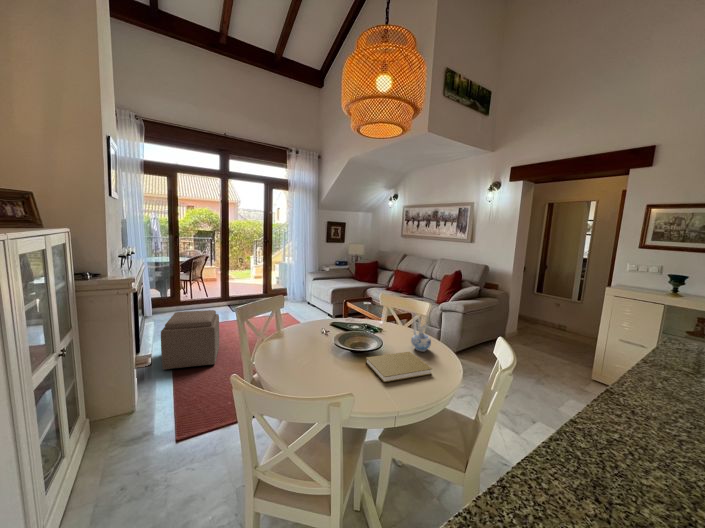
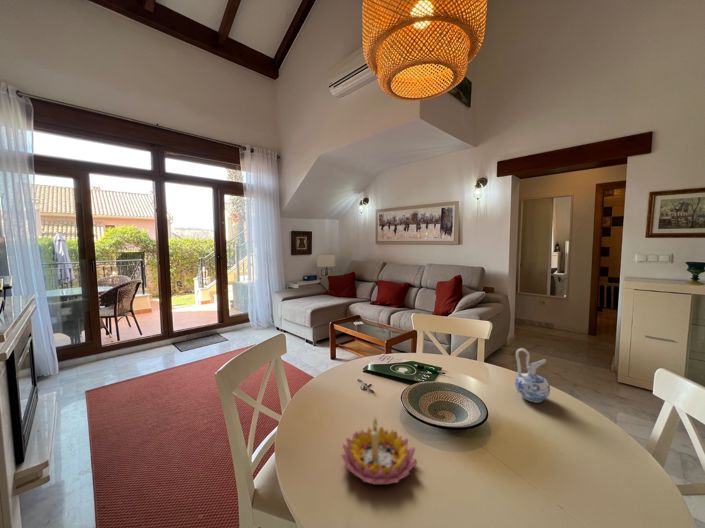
ottoman: present [161,310,219,370] -> none [70,359,169,470]
candle holder: none [282,334,322,366] -> present [342,418,417,485]
book: present [366,352,432,382] -> none [486,409,610,498]

